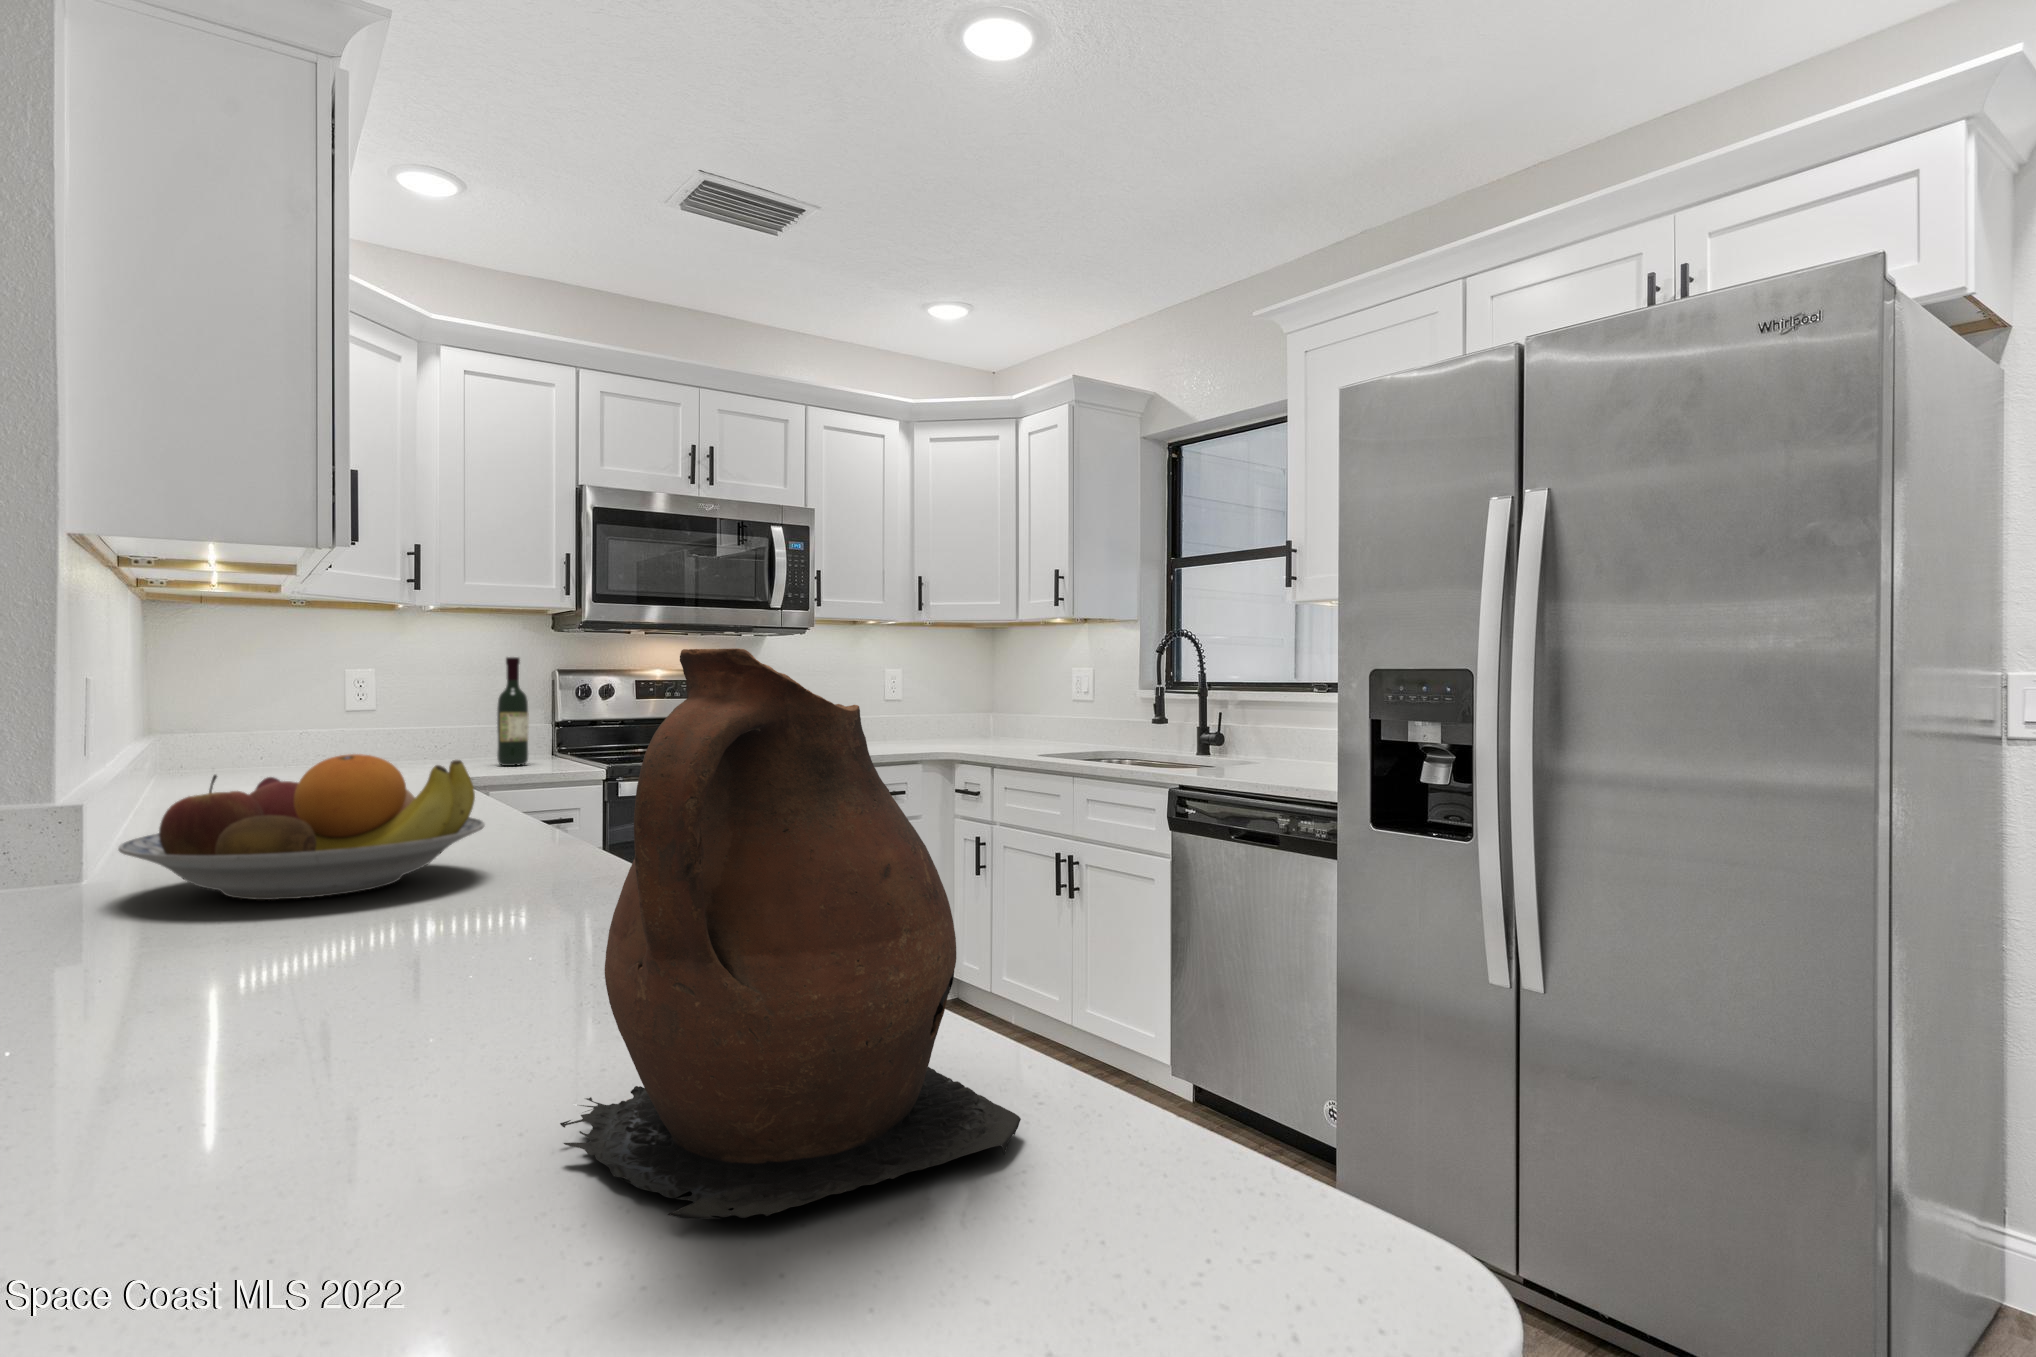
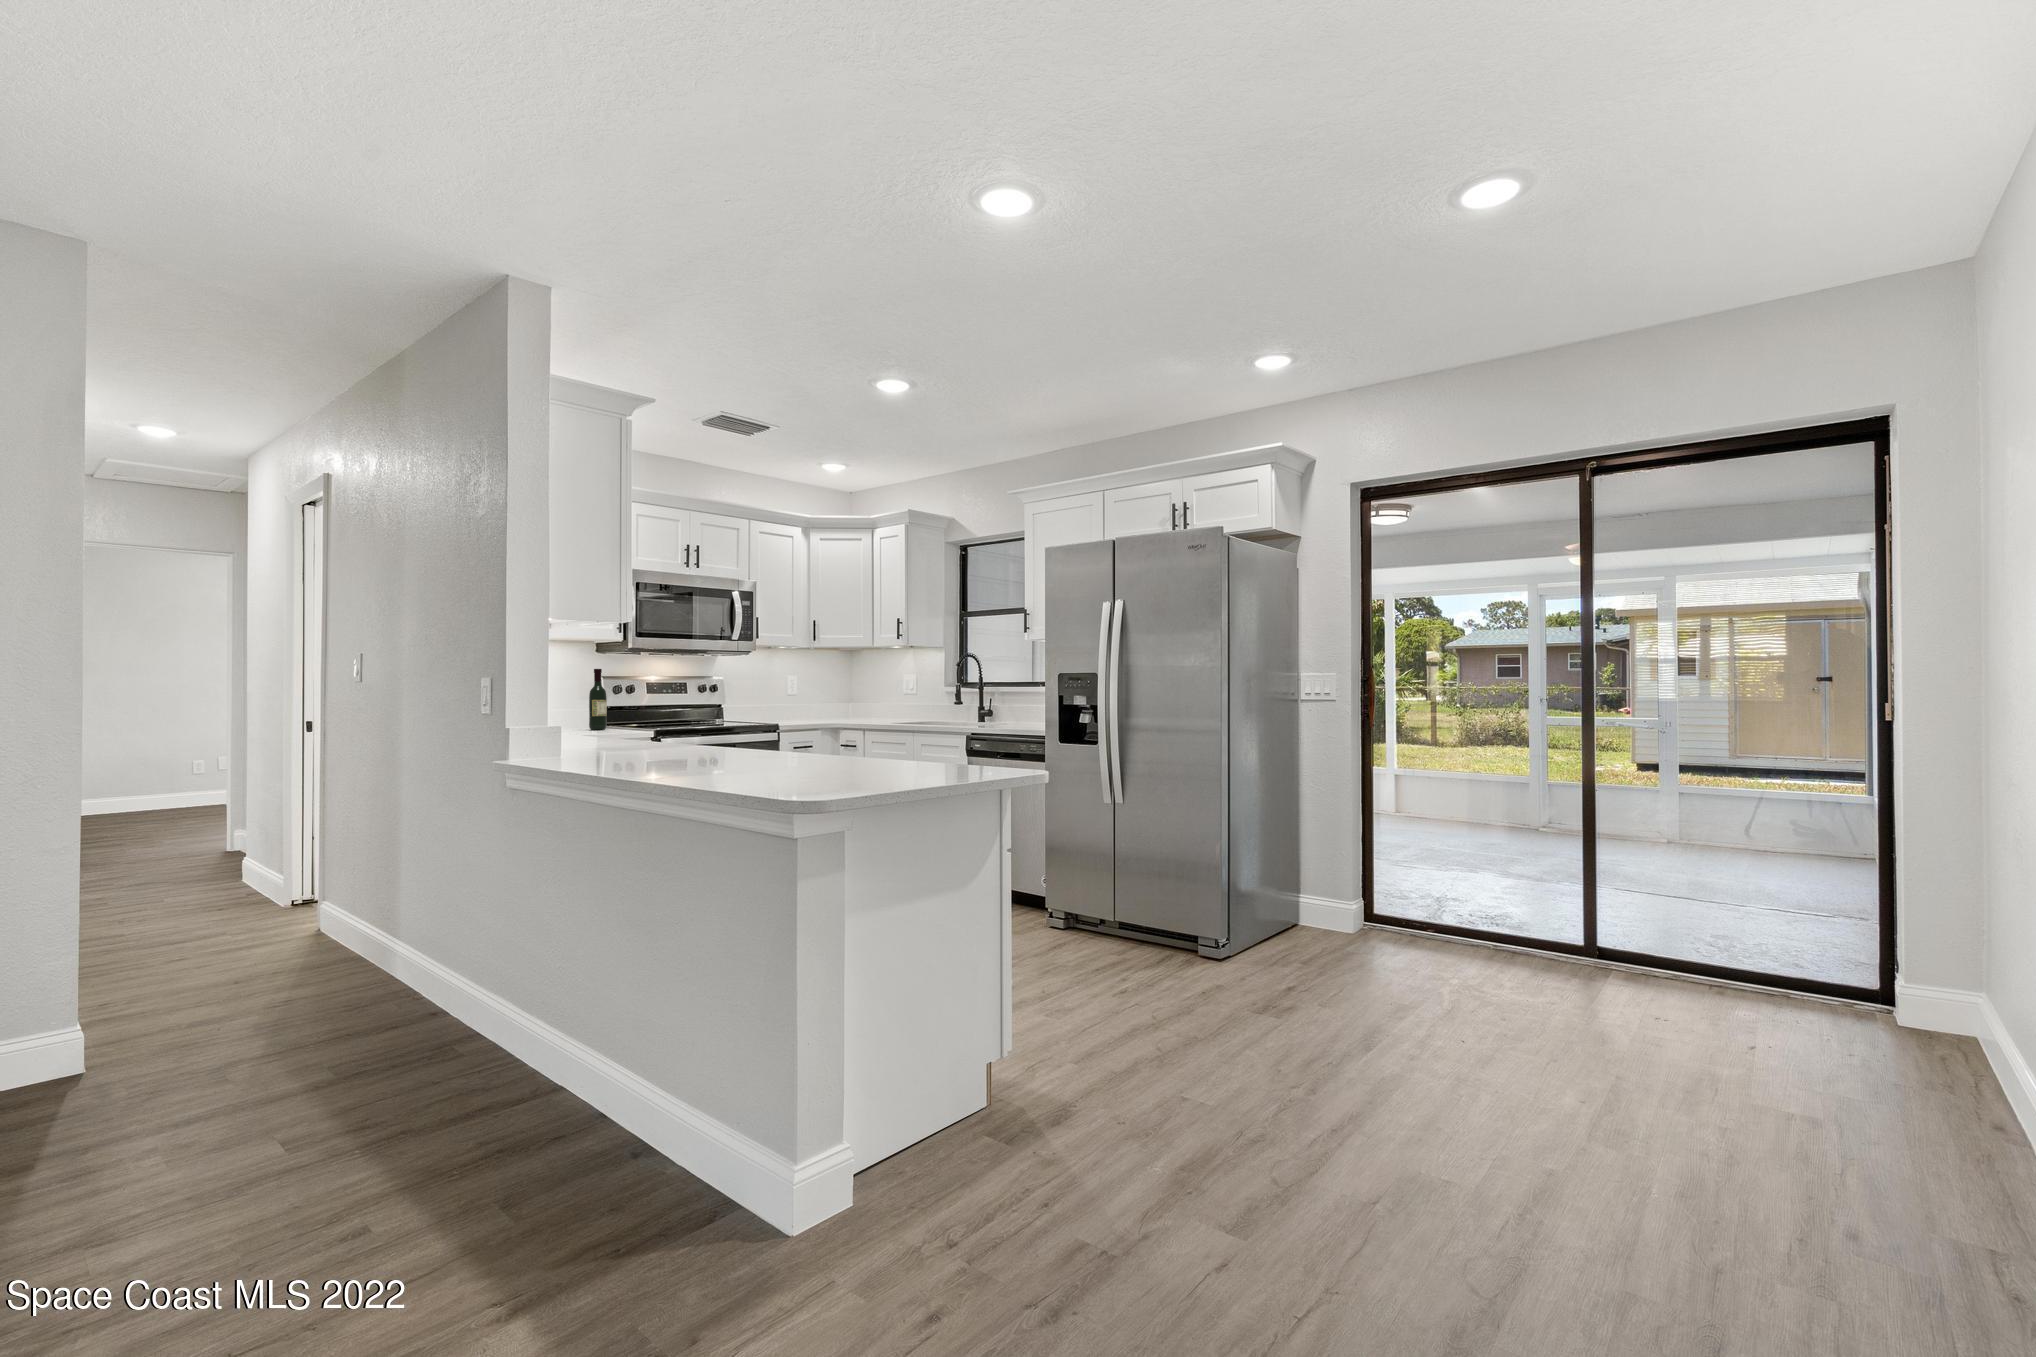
ceramic pitcher: present [560,648,1021,1219] -> none [873,666,962,761]
fruit bowl: present [119,754,485,900] -> none [621,703,736,751]

